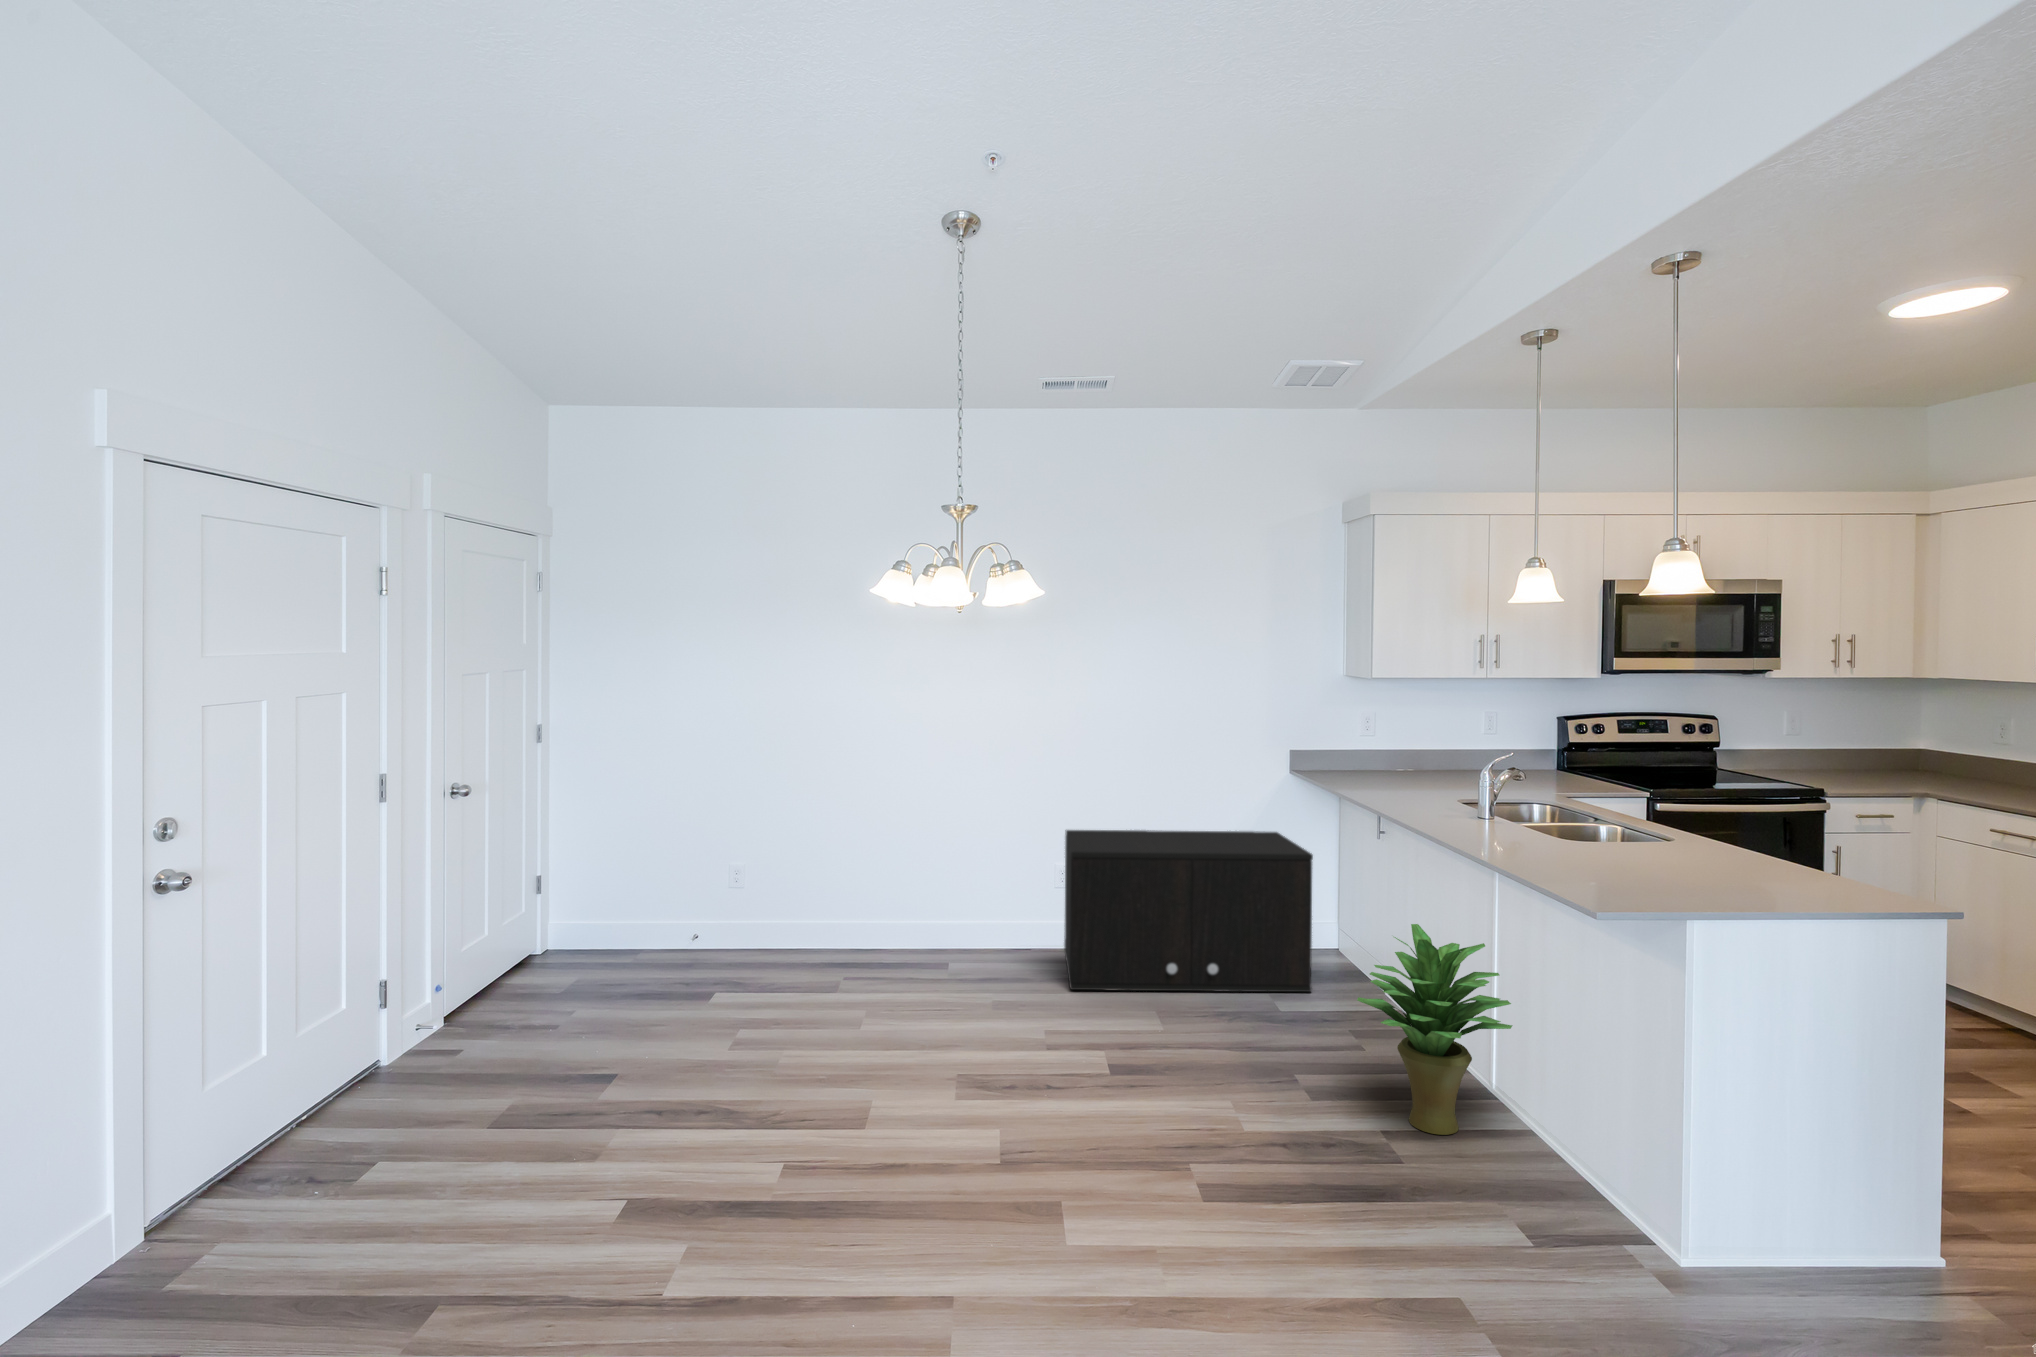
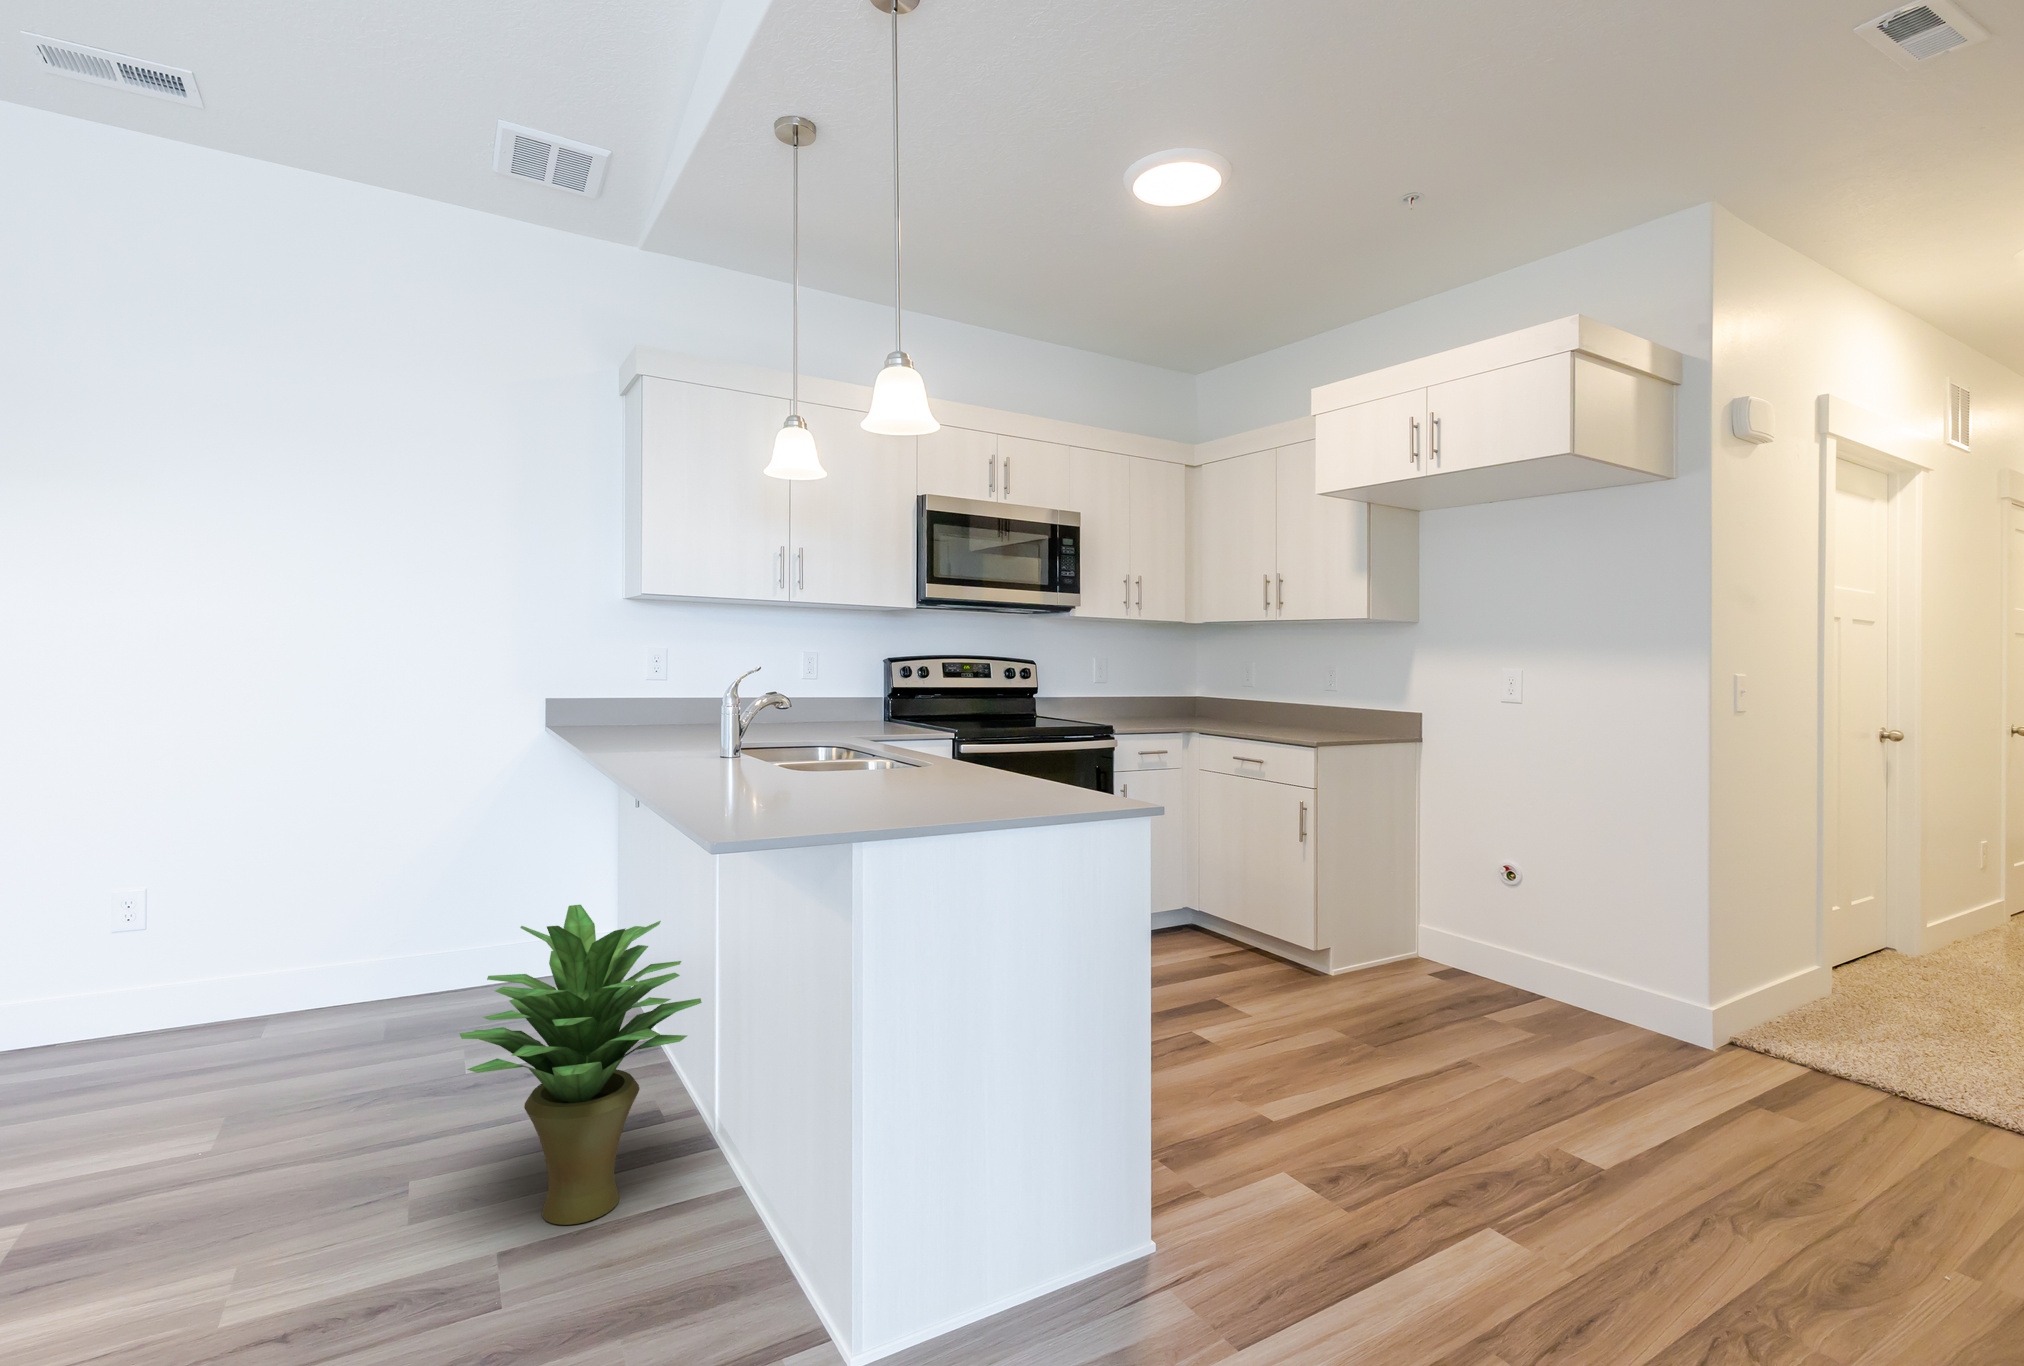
storage cabinet: present [1064,830,1313,992] -> none [75,809,538,1090]

